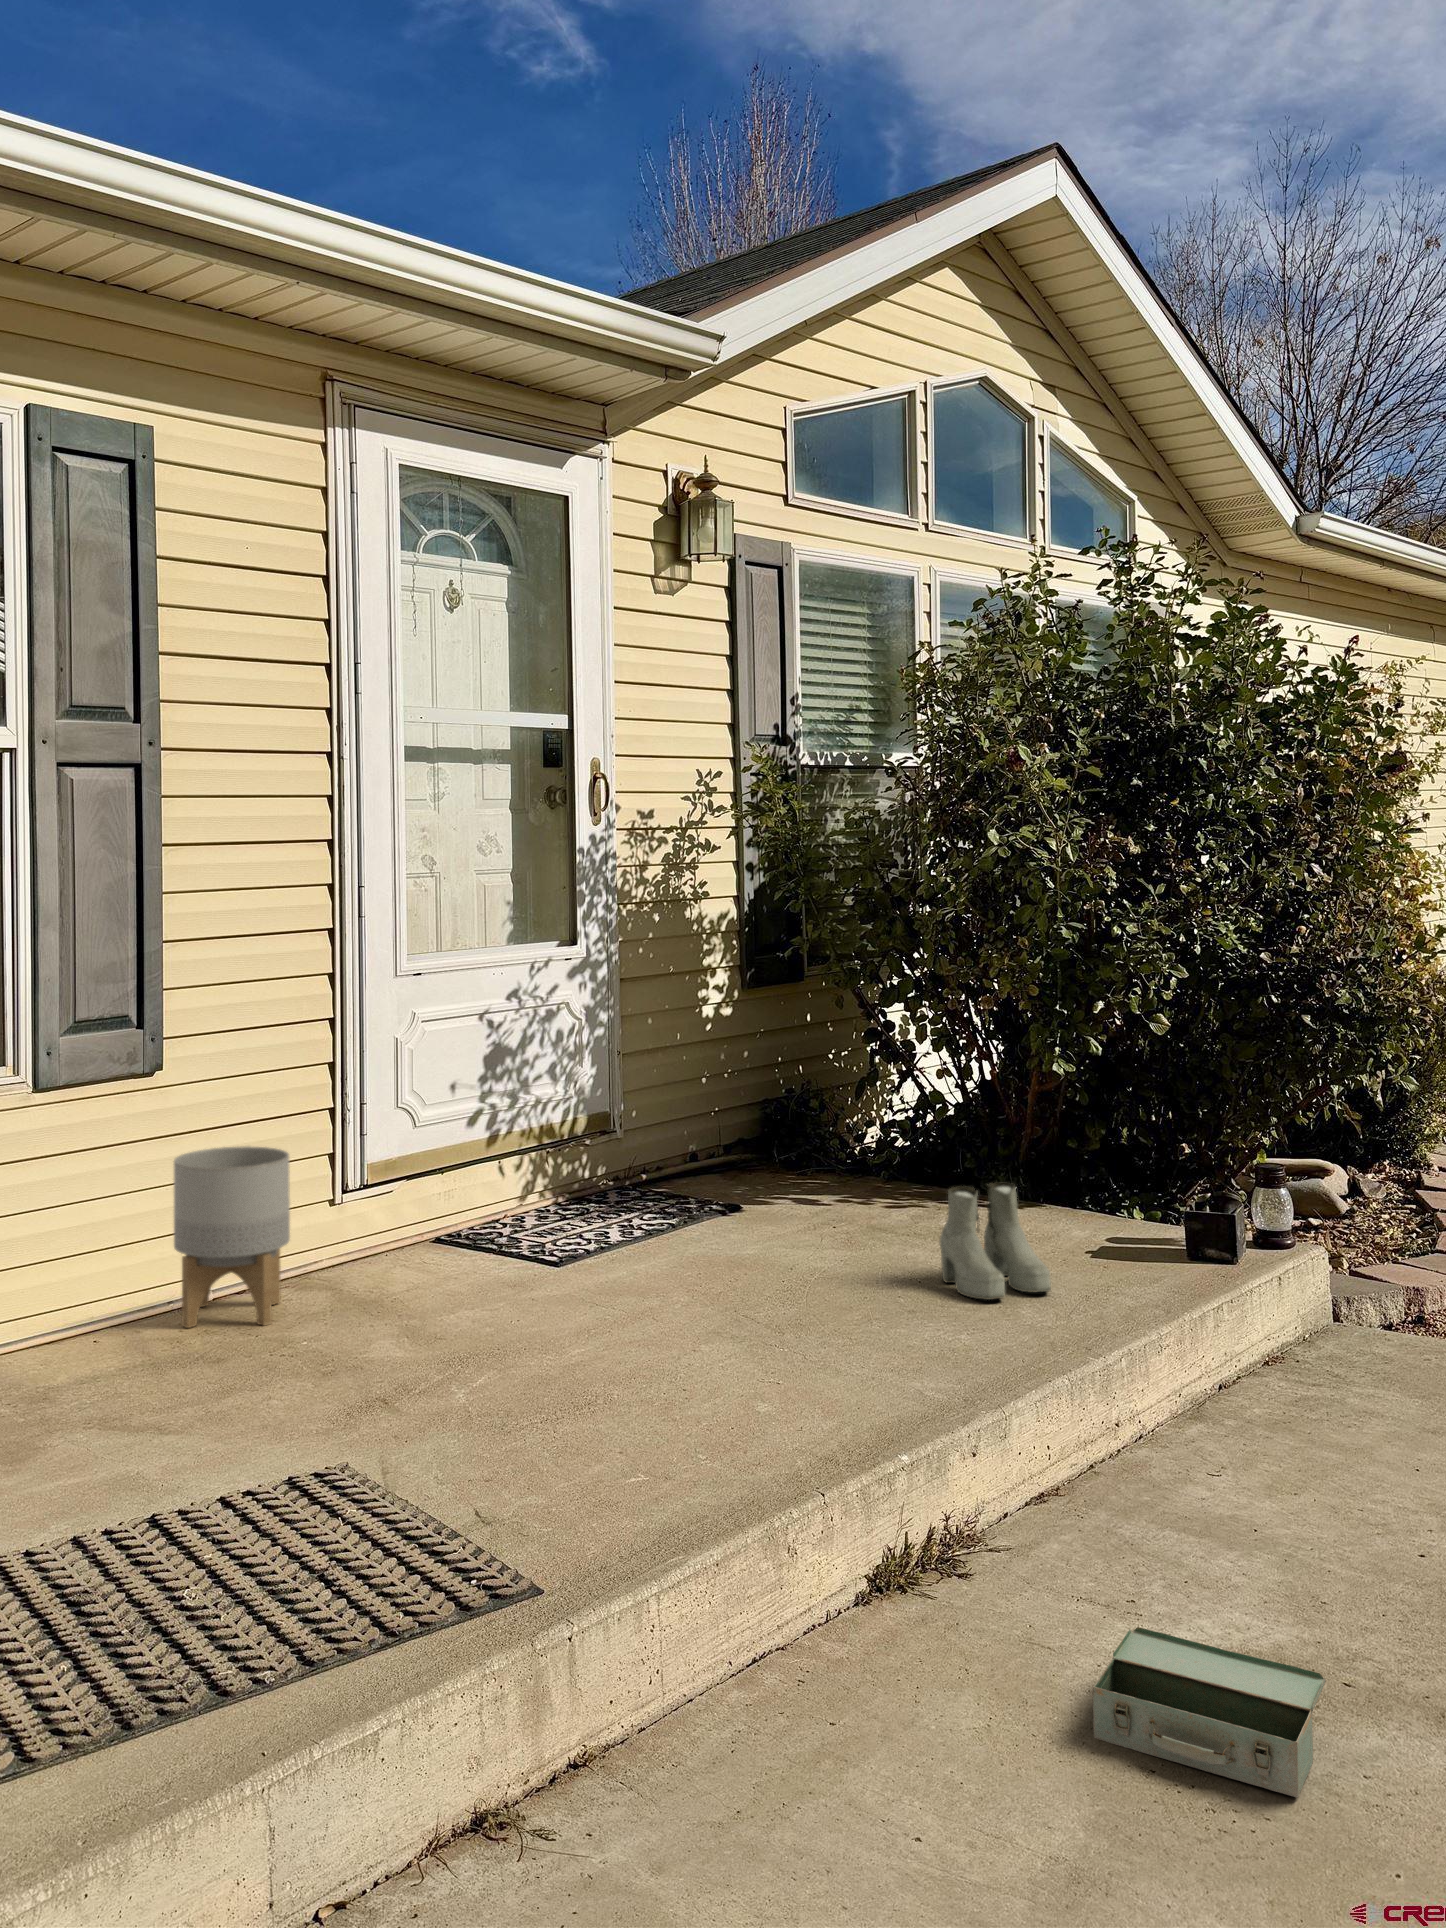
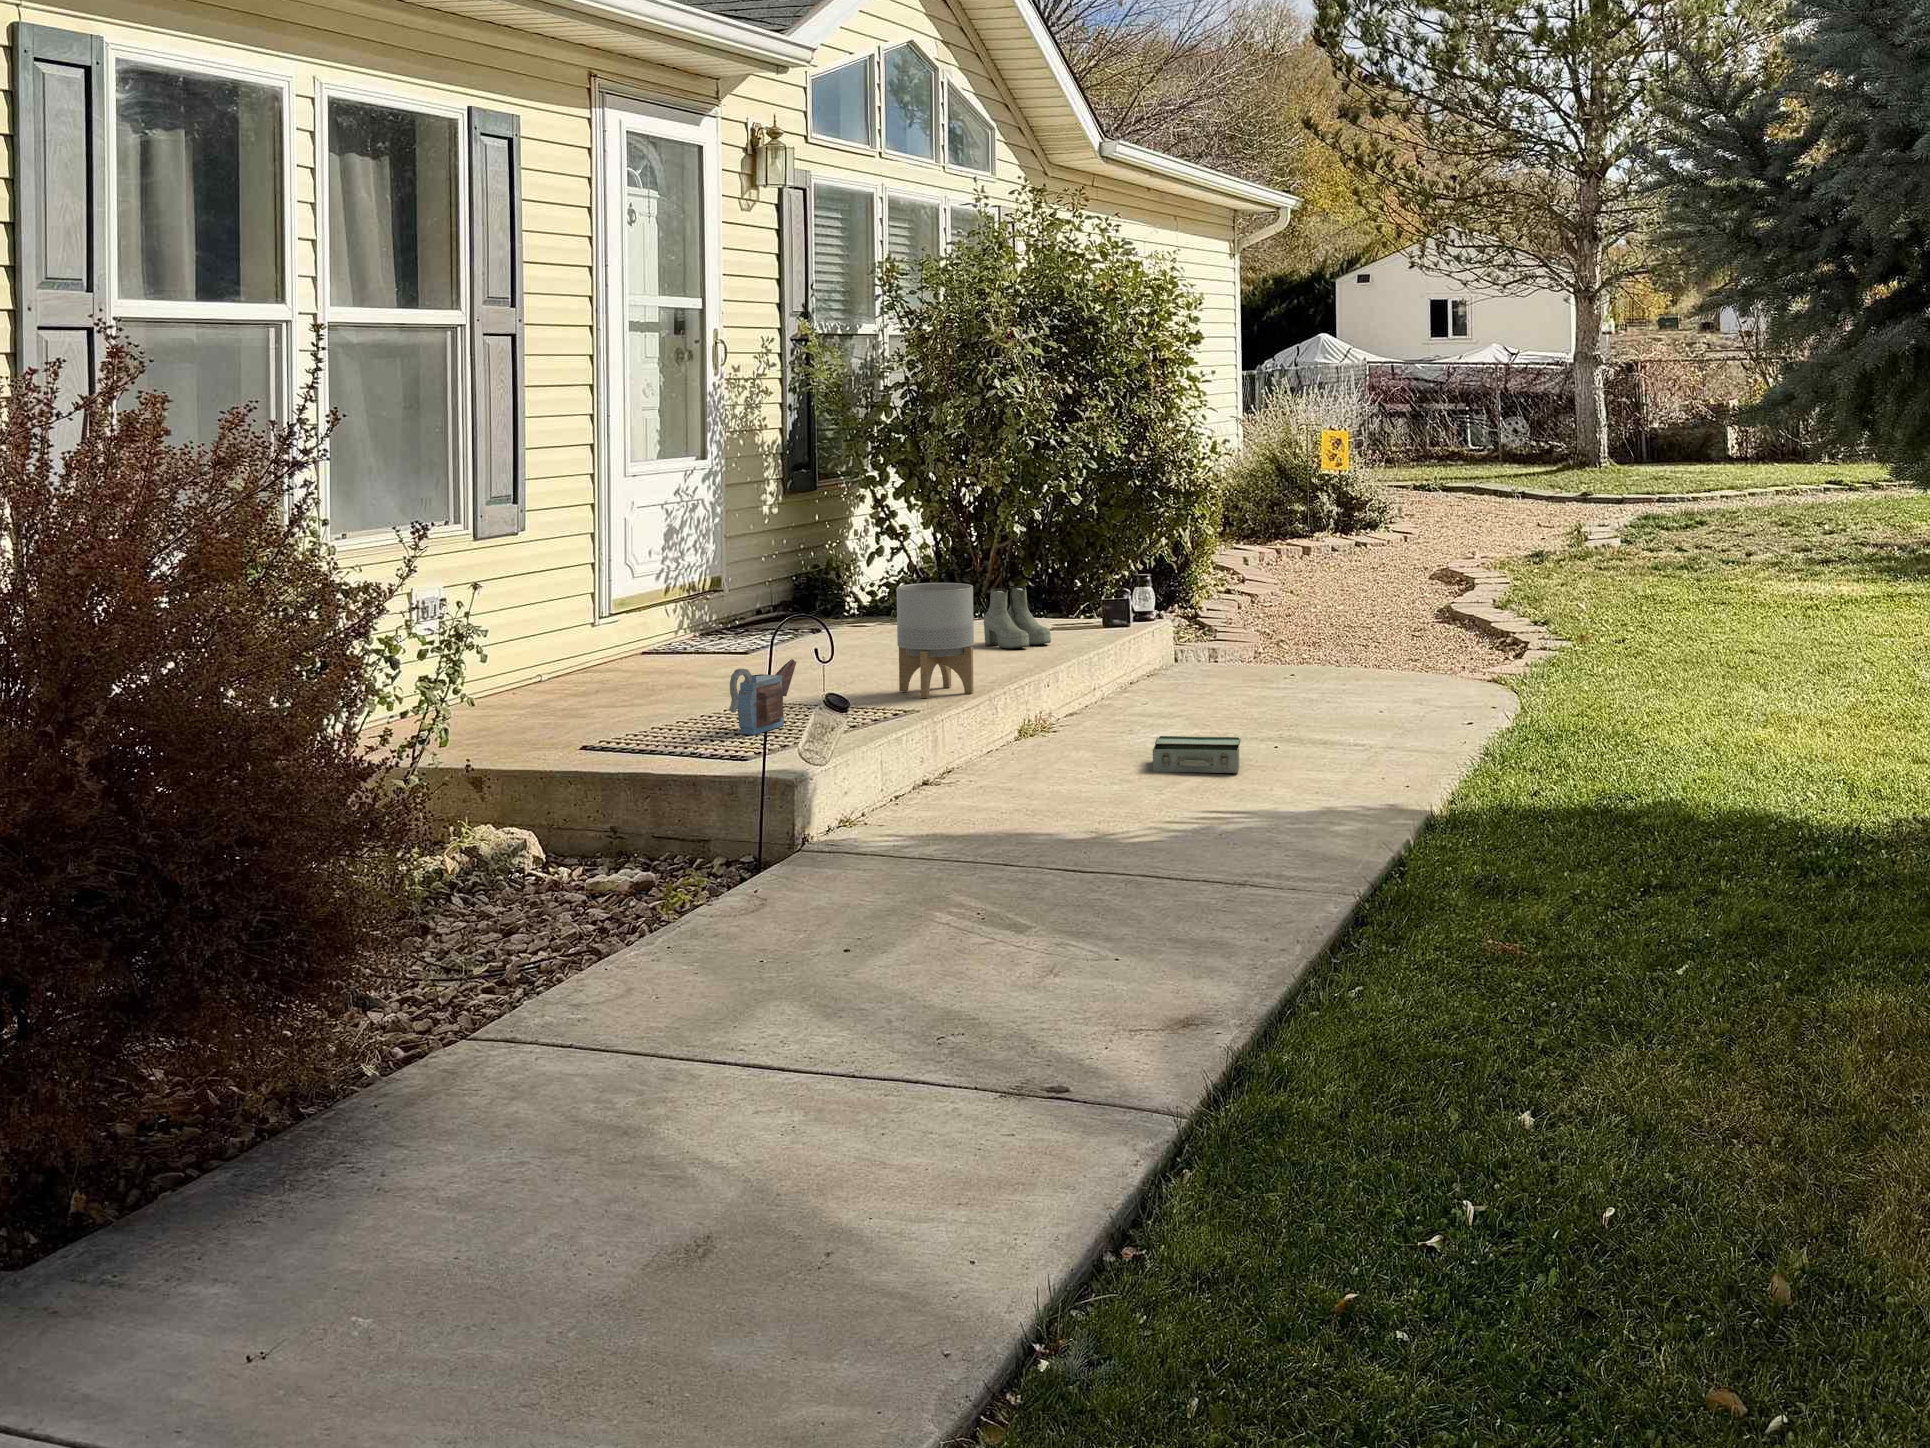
planter: present [174,1146,290,1328] -> present [897,583,974,698]
watering can: none [129,1386,347,1562] -> present [729,659,796,735]

